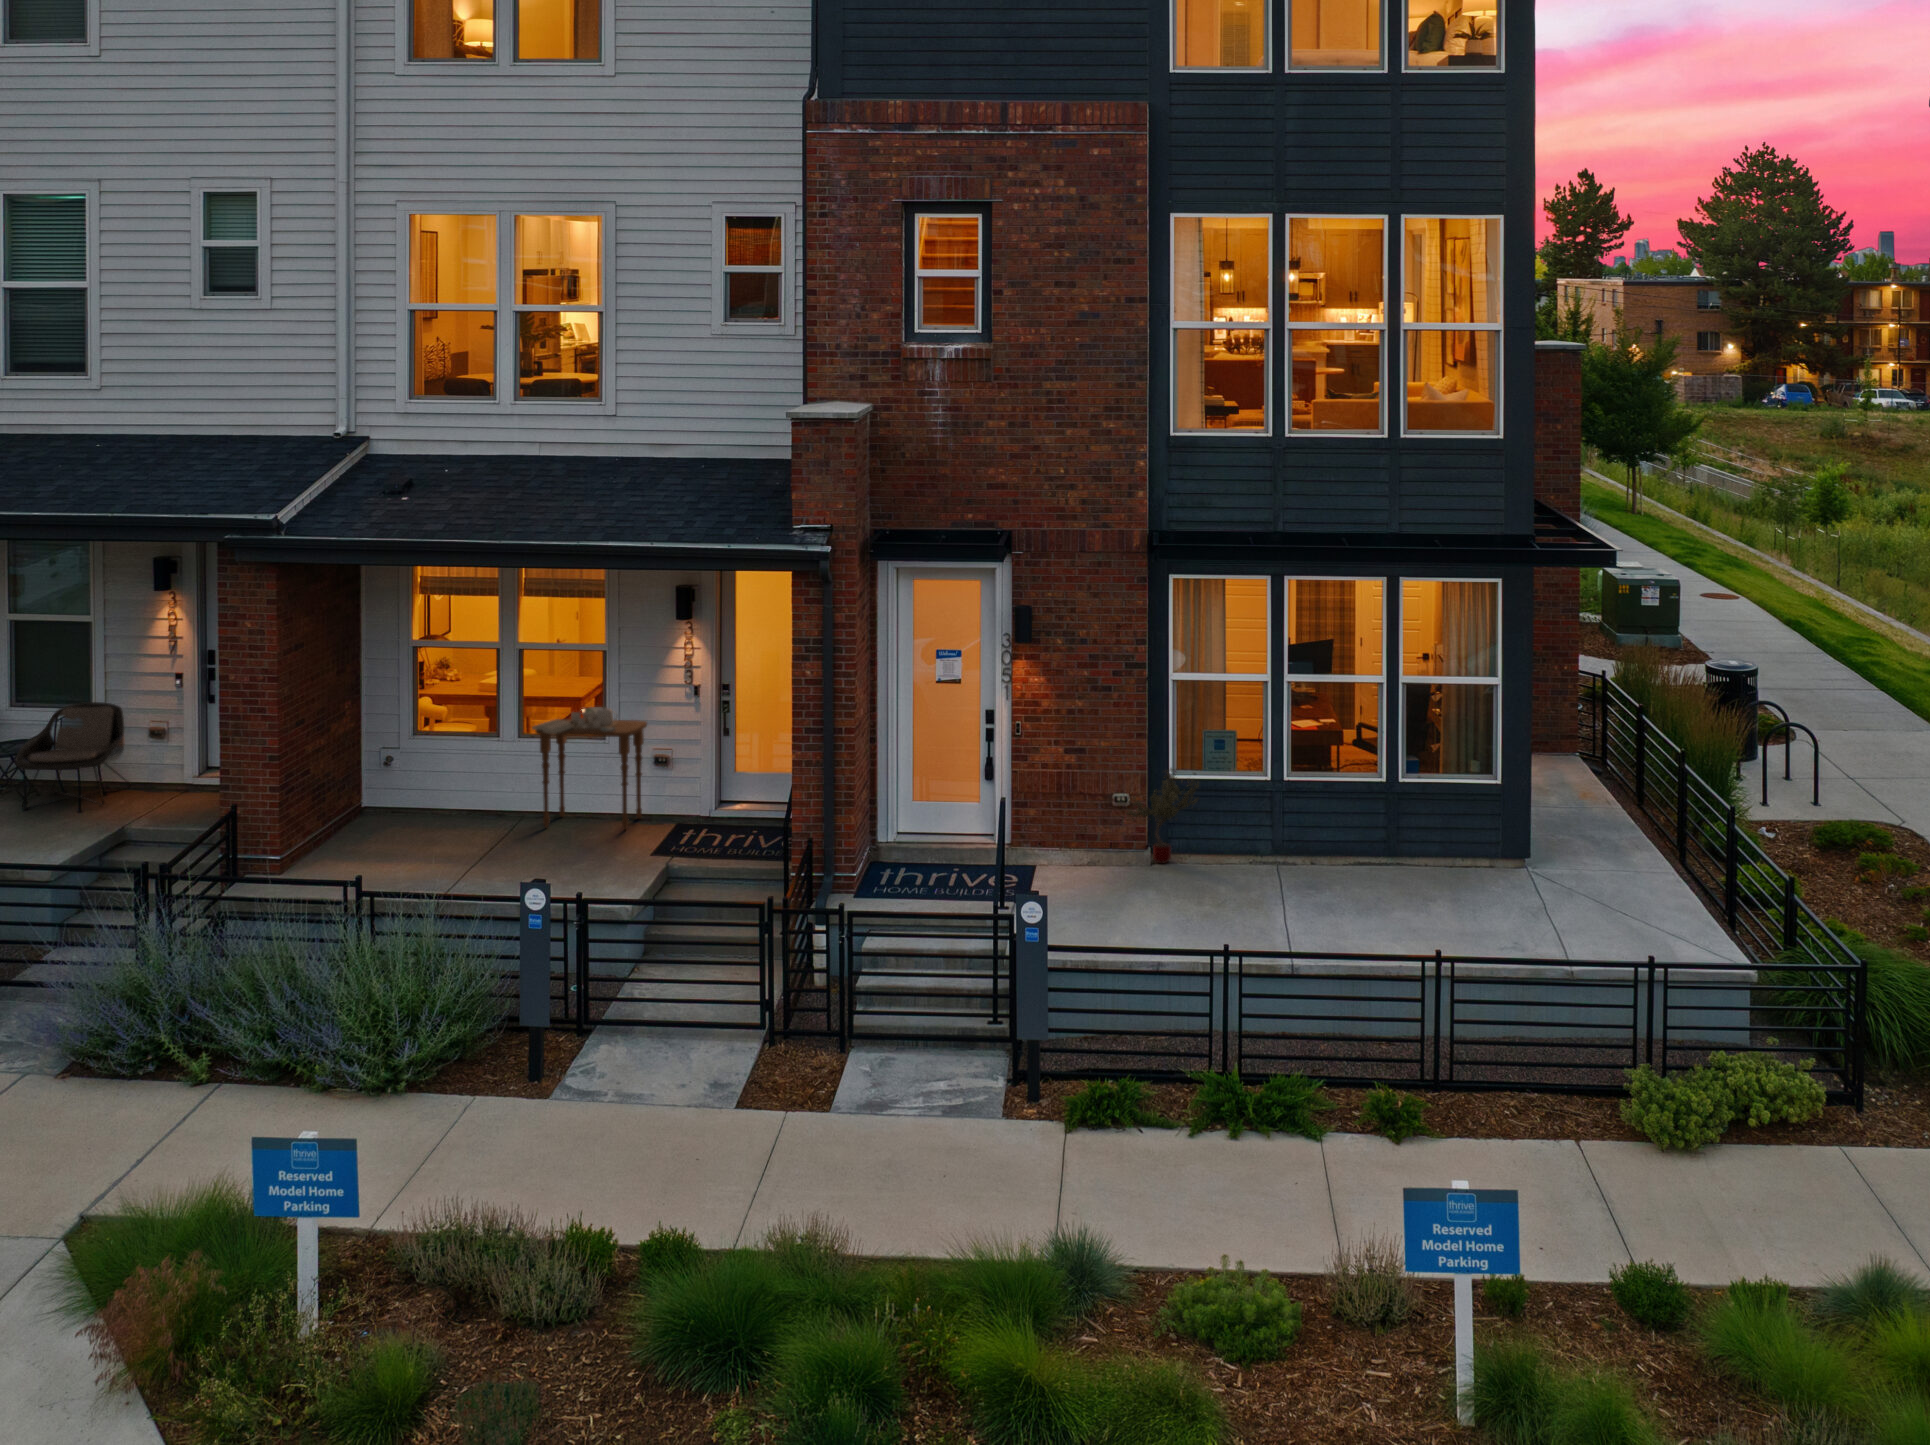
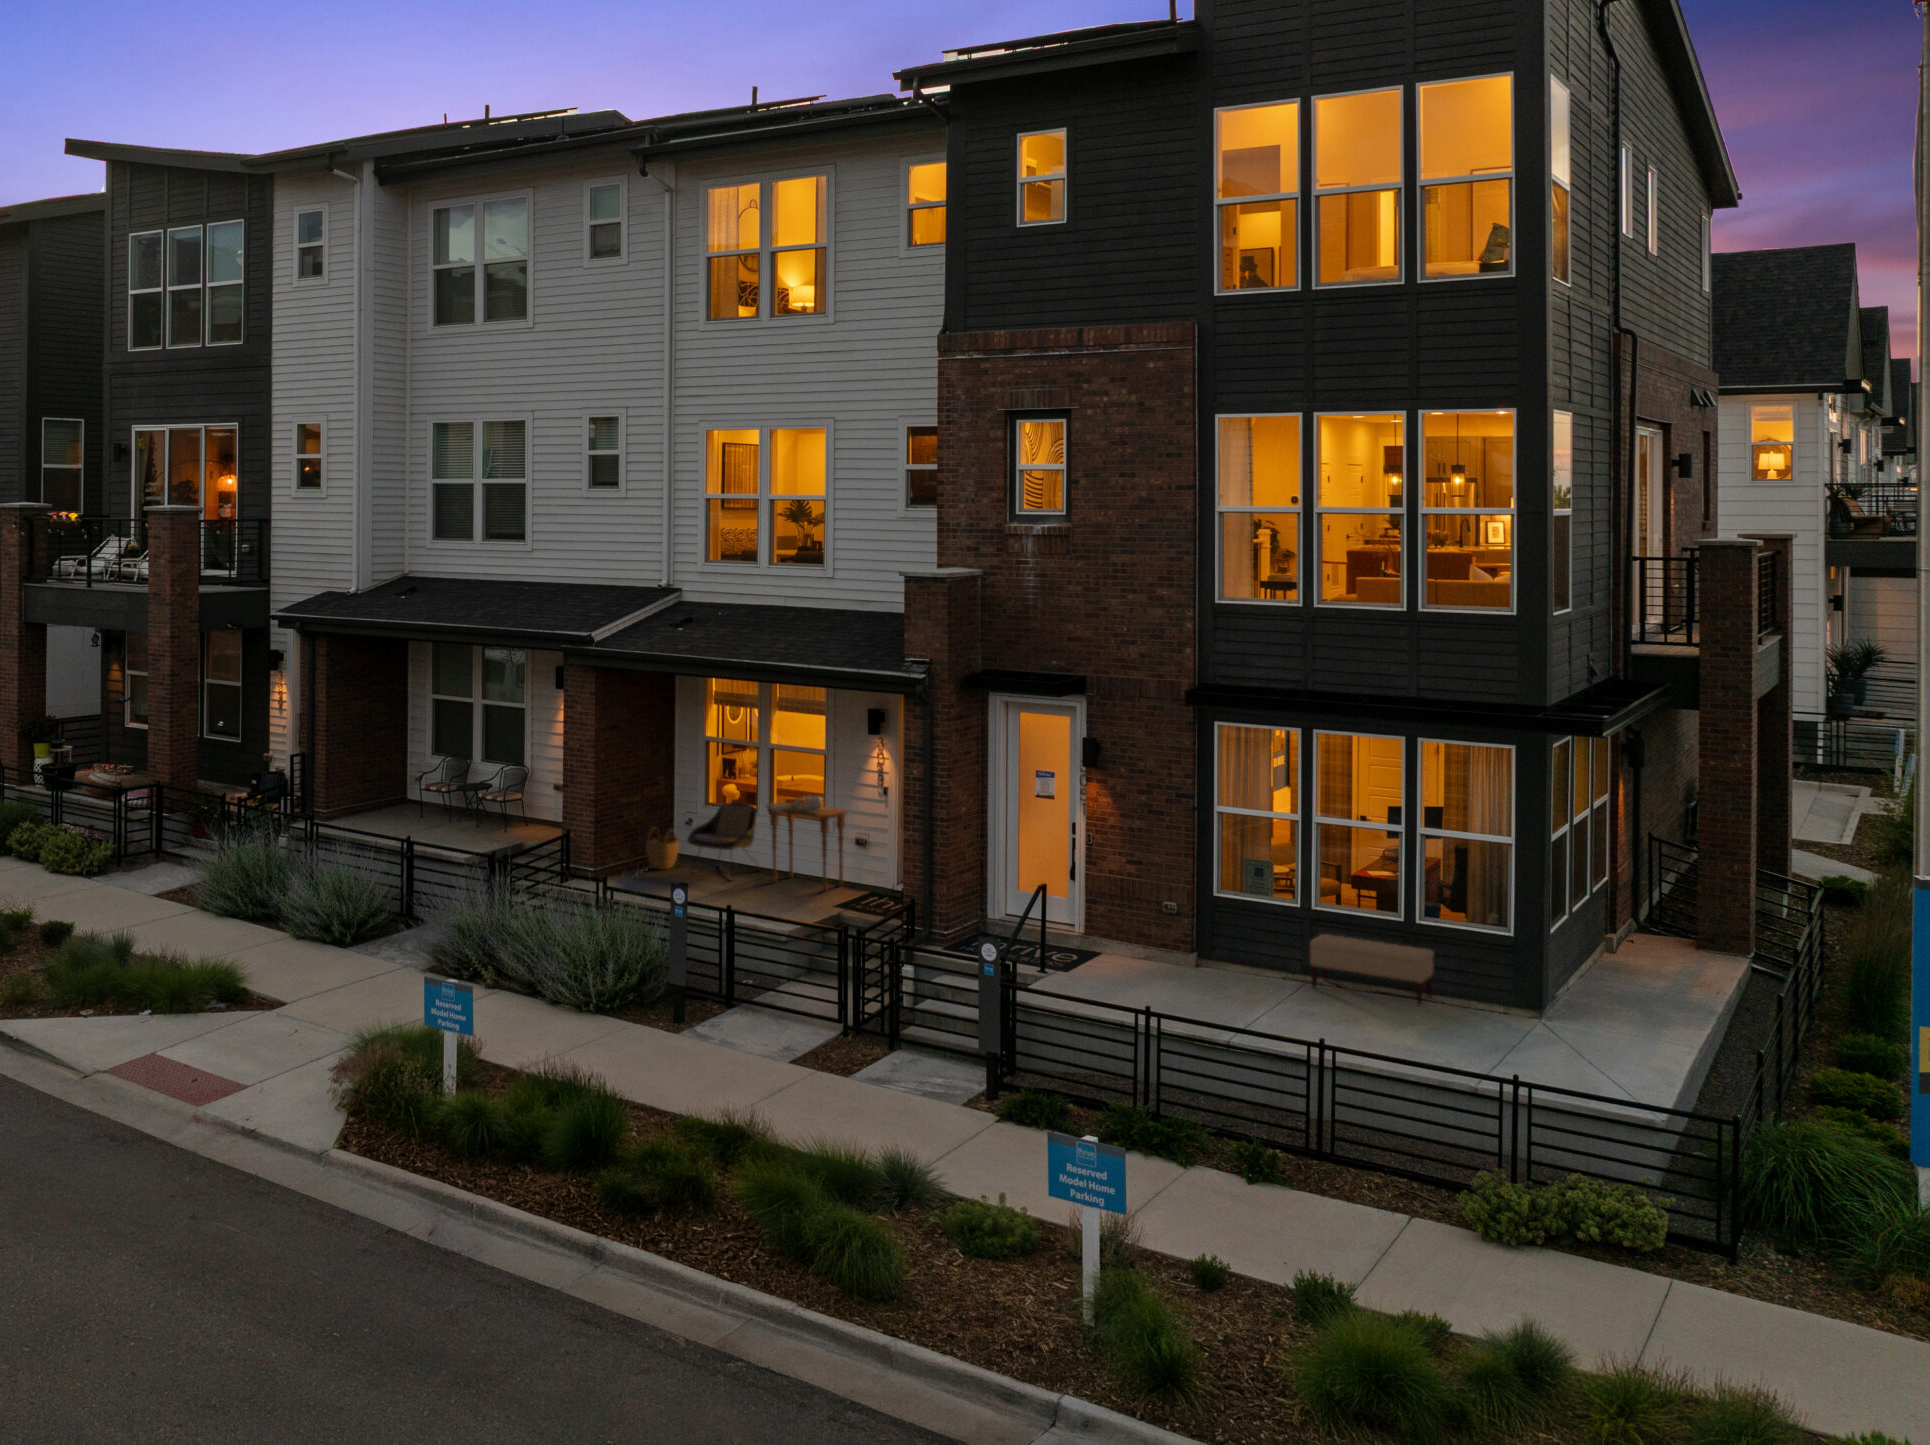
lounge chair: present [15,702,130,810] -> present [688,802,757,879]
potted tree: present [1127,769,1199,863] -> none [1164,885,1232,966]
woven basket: none [337,774,386,832] -> present [646,835,678,870]
bench: none [1296,807,1426,873] -> present [1310,934,1434,1005]

